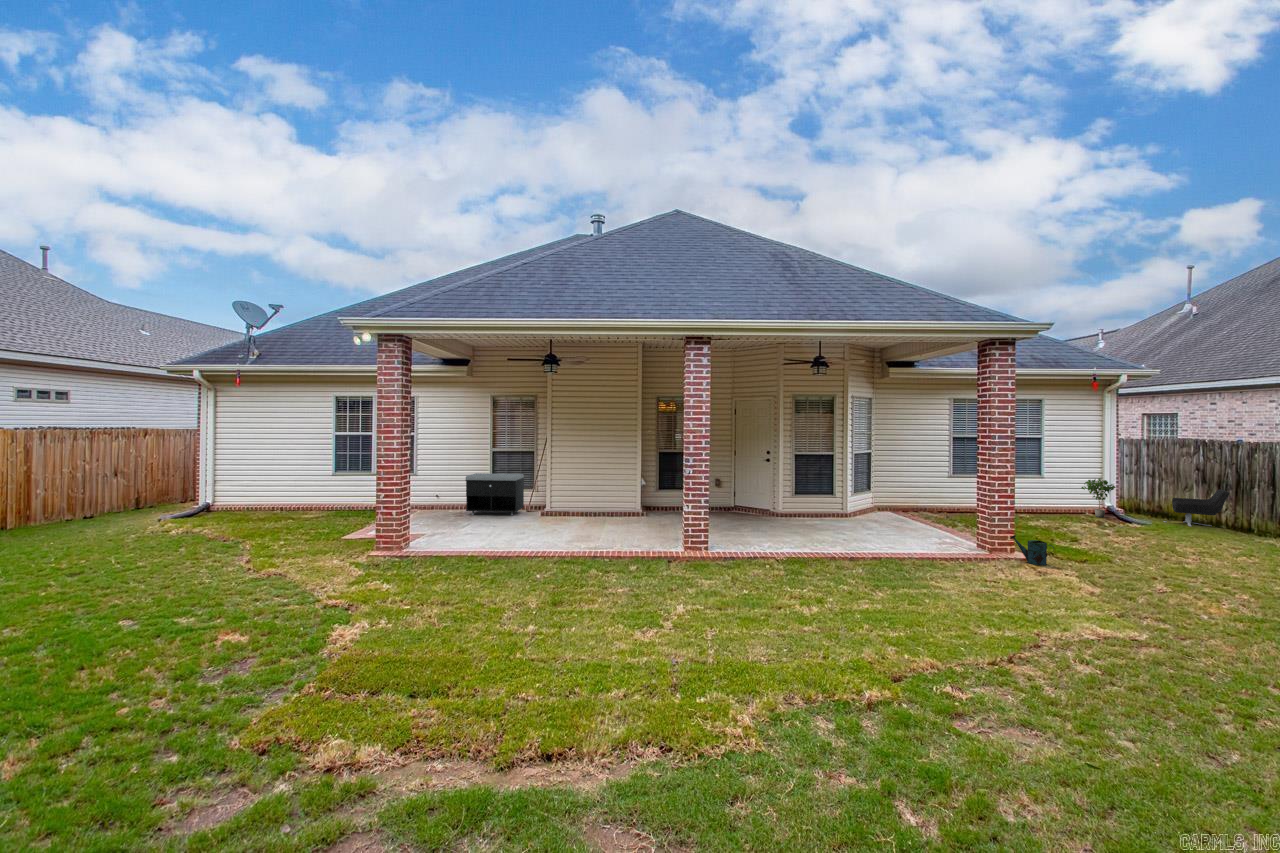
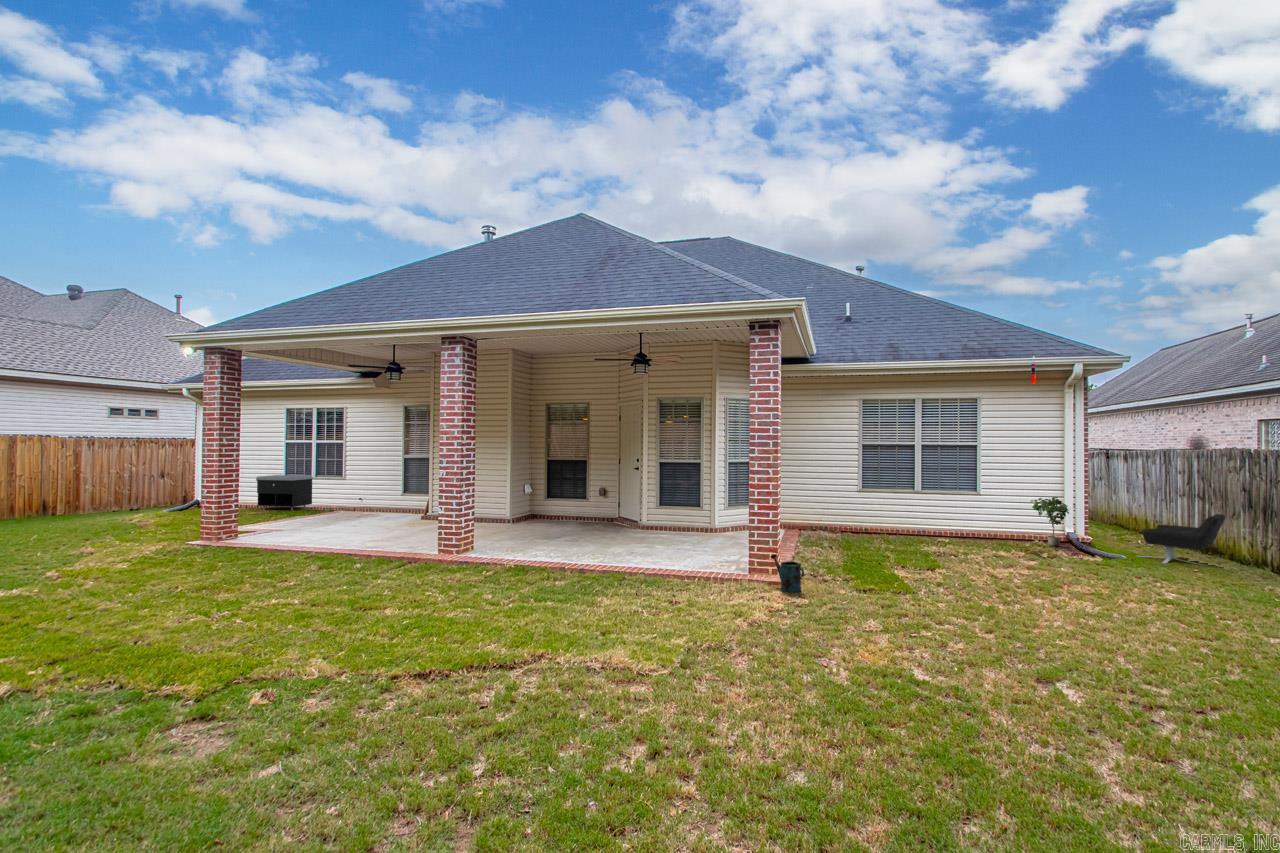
storage bench: present [466,473,524,515] -> present [256,475,312,510]

